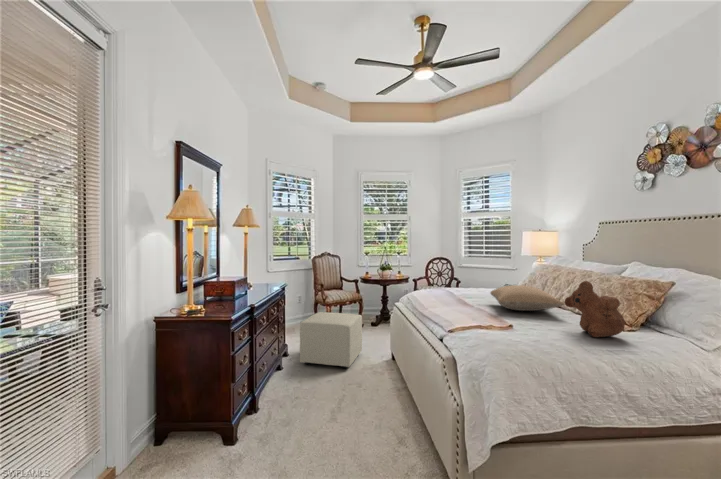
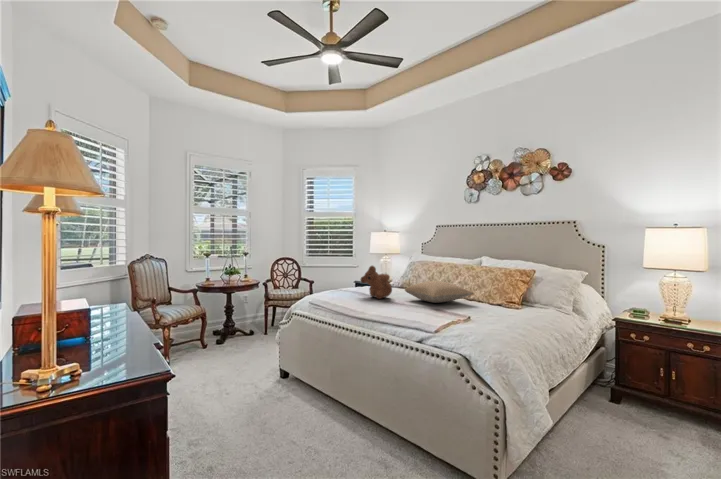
teddy bear: present [565,281,625,337] -> present [360,266,392,299]
ottoman: present [300,312,362,368] -> none [185,333,259,411]

